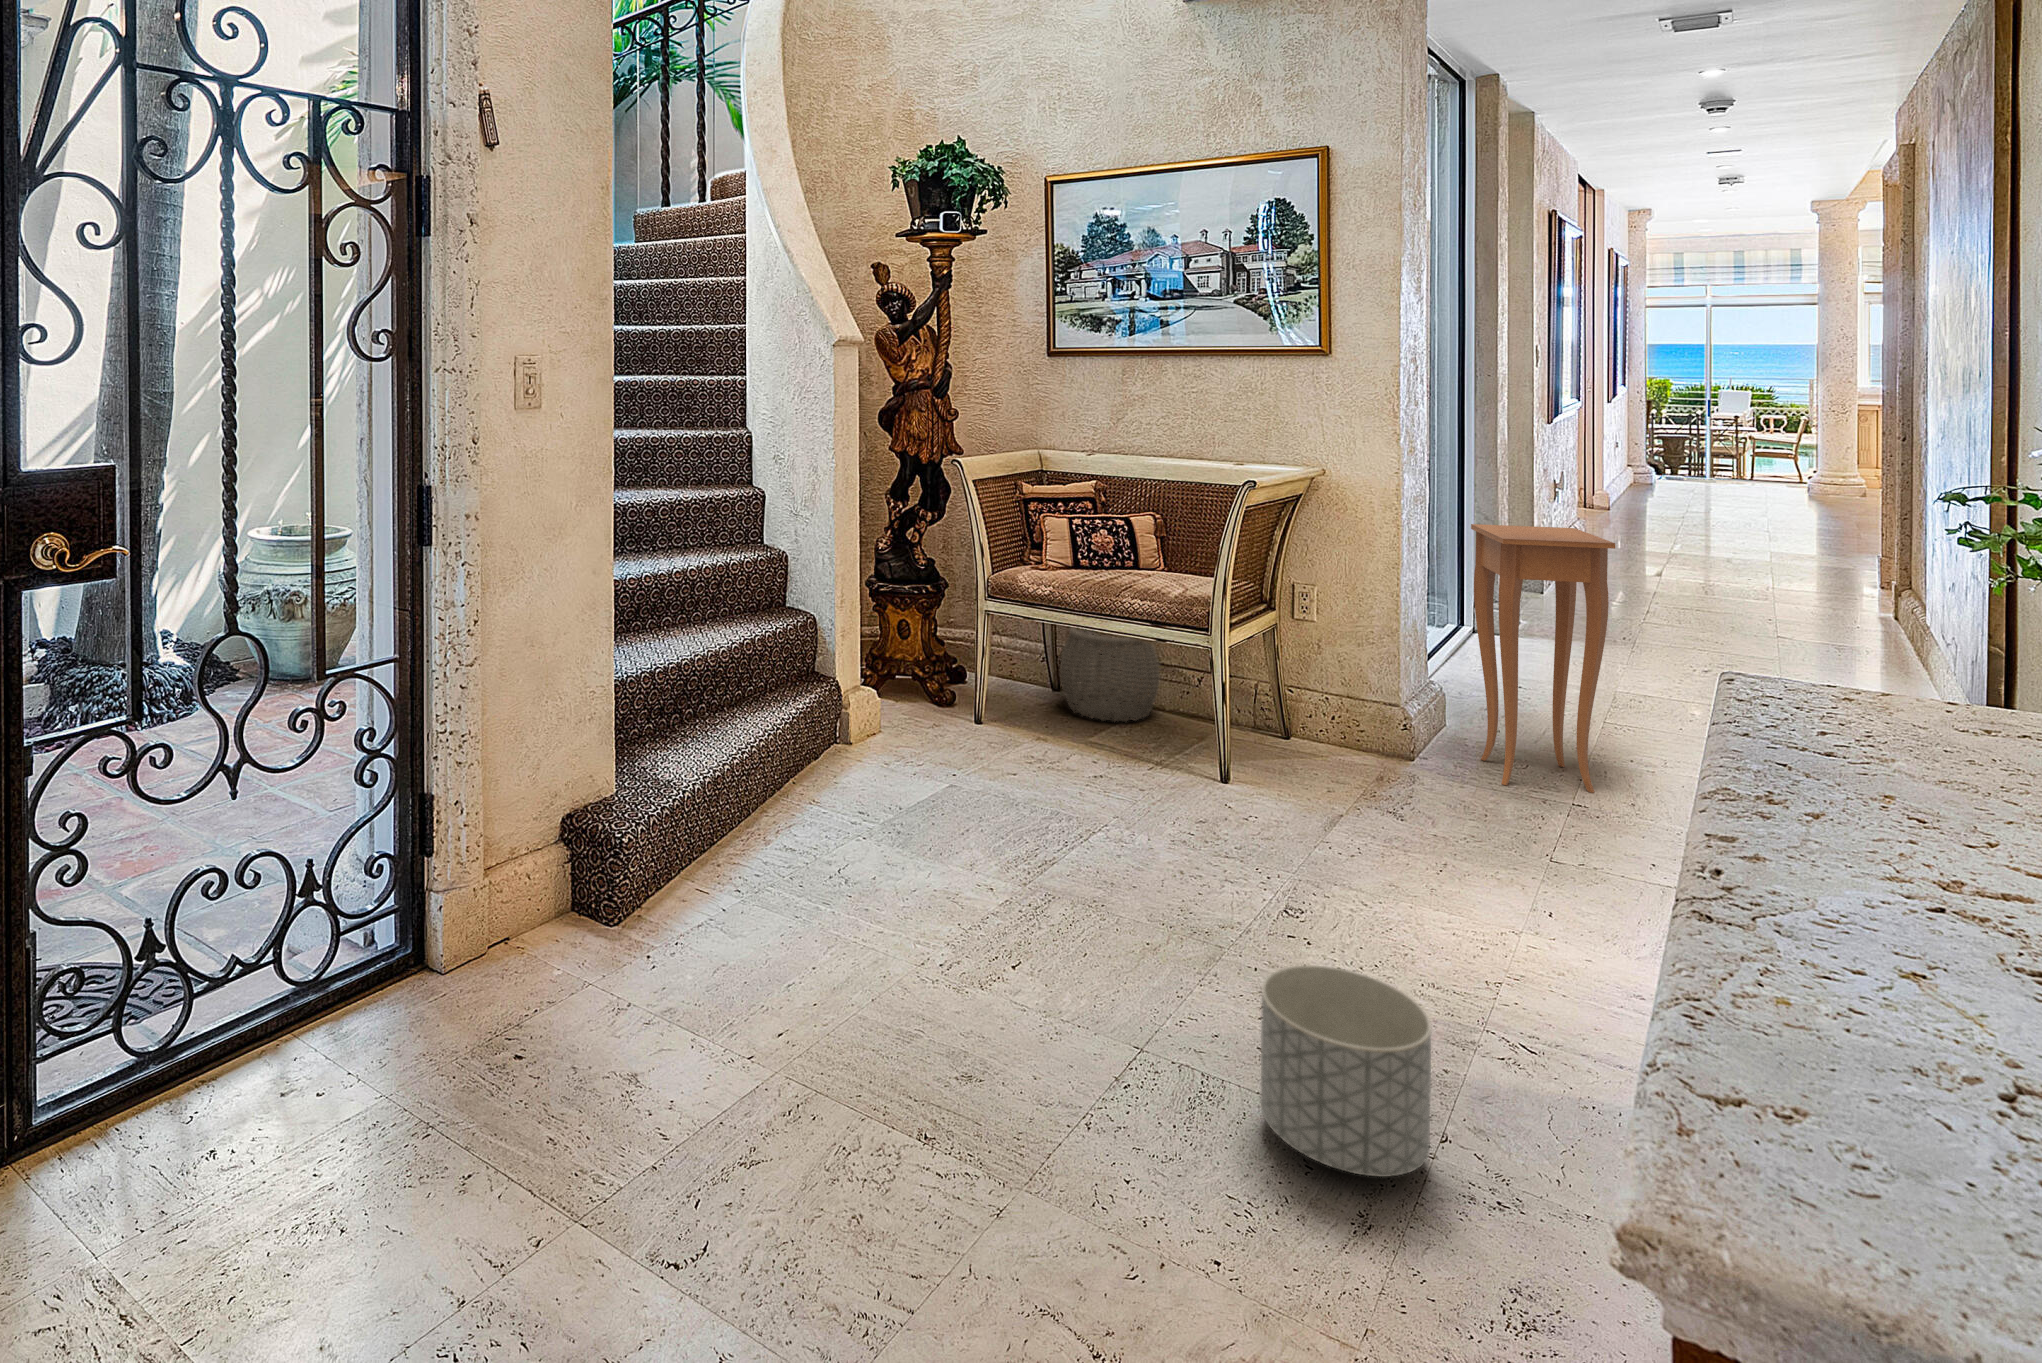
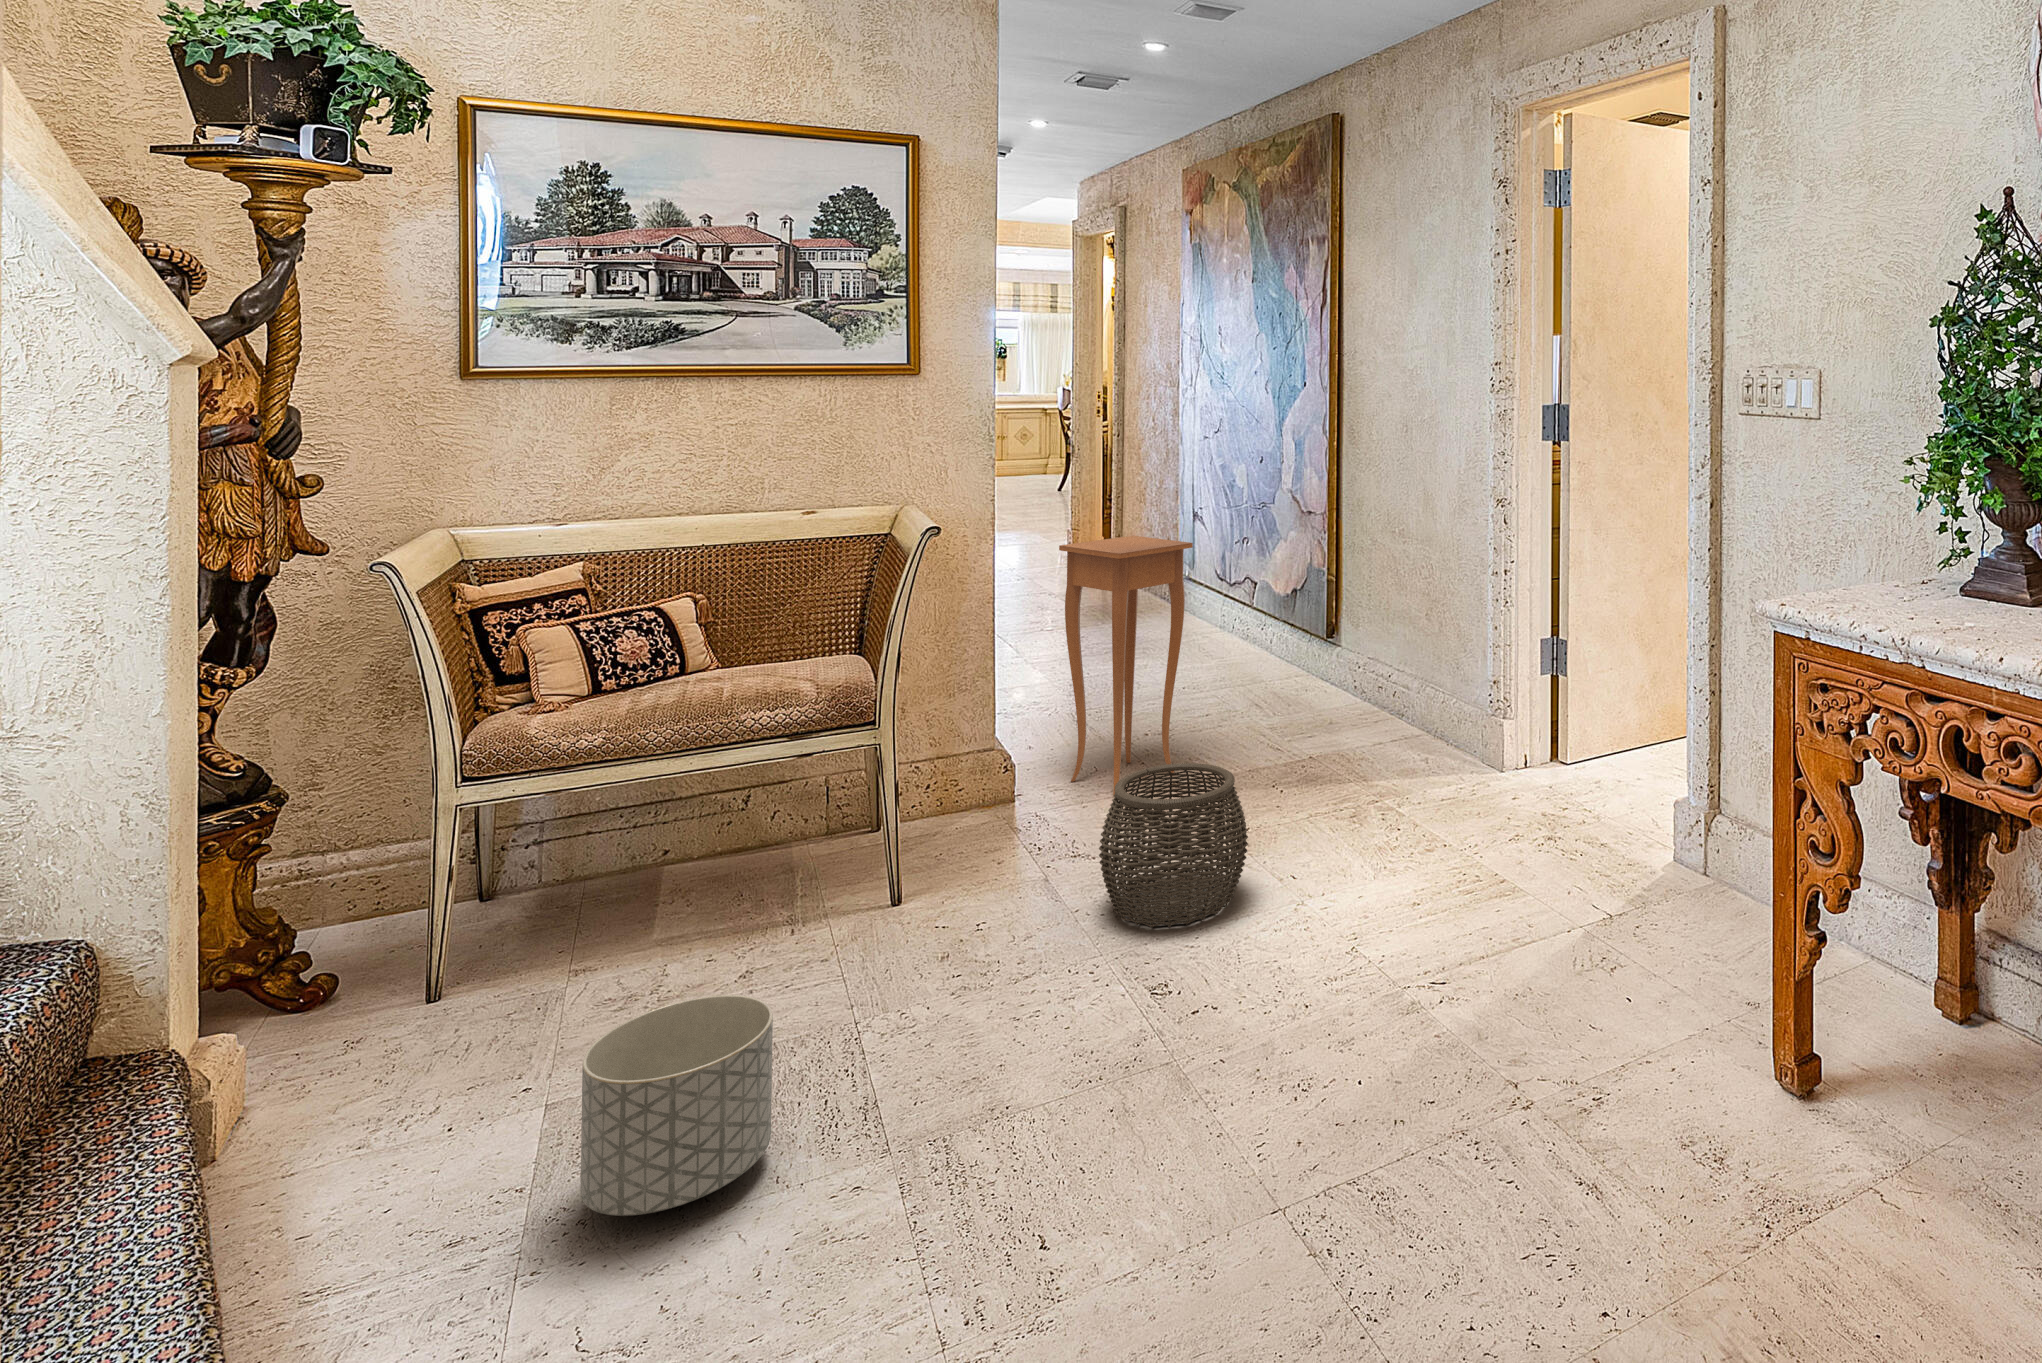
woven basket: present [1060,628,1160,722] -> present [1099,763,1248,927]
planter: present [1260,965,1431,1177] -> present [580,995,773,1216]

